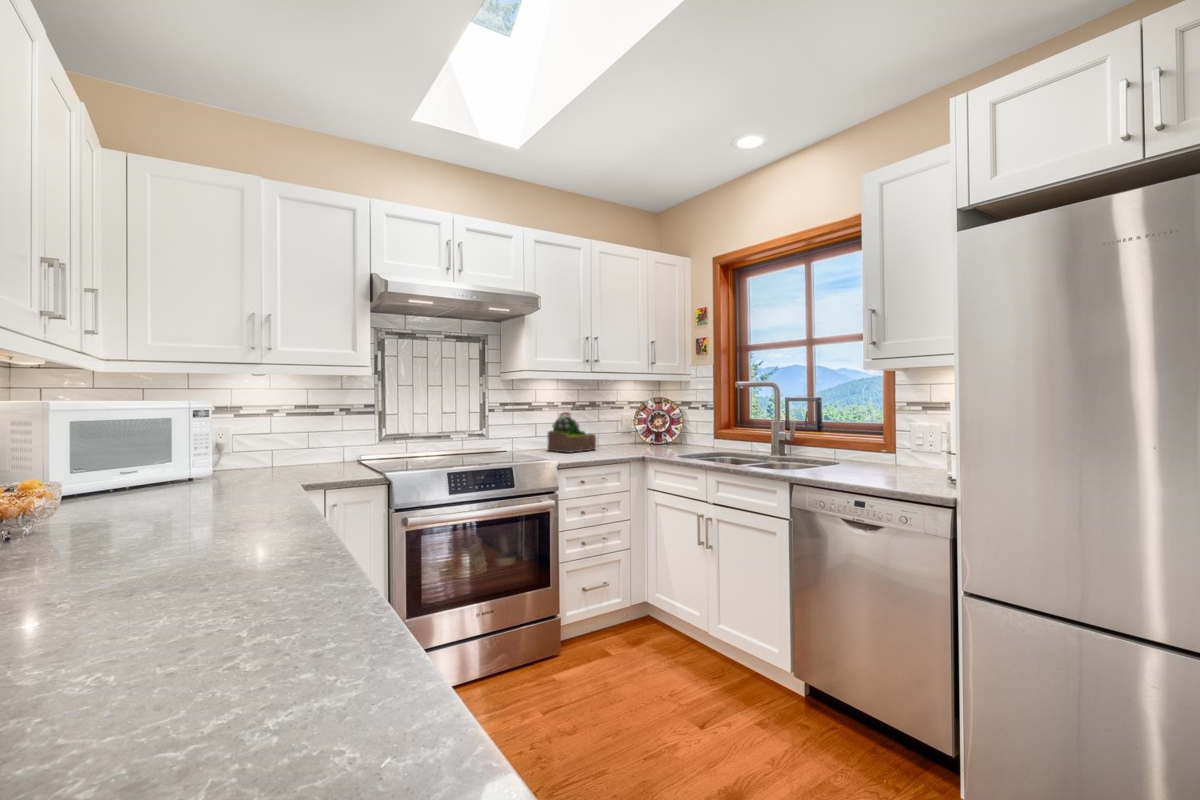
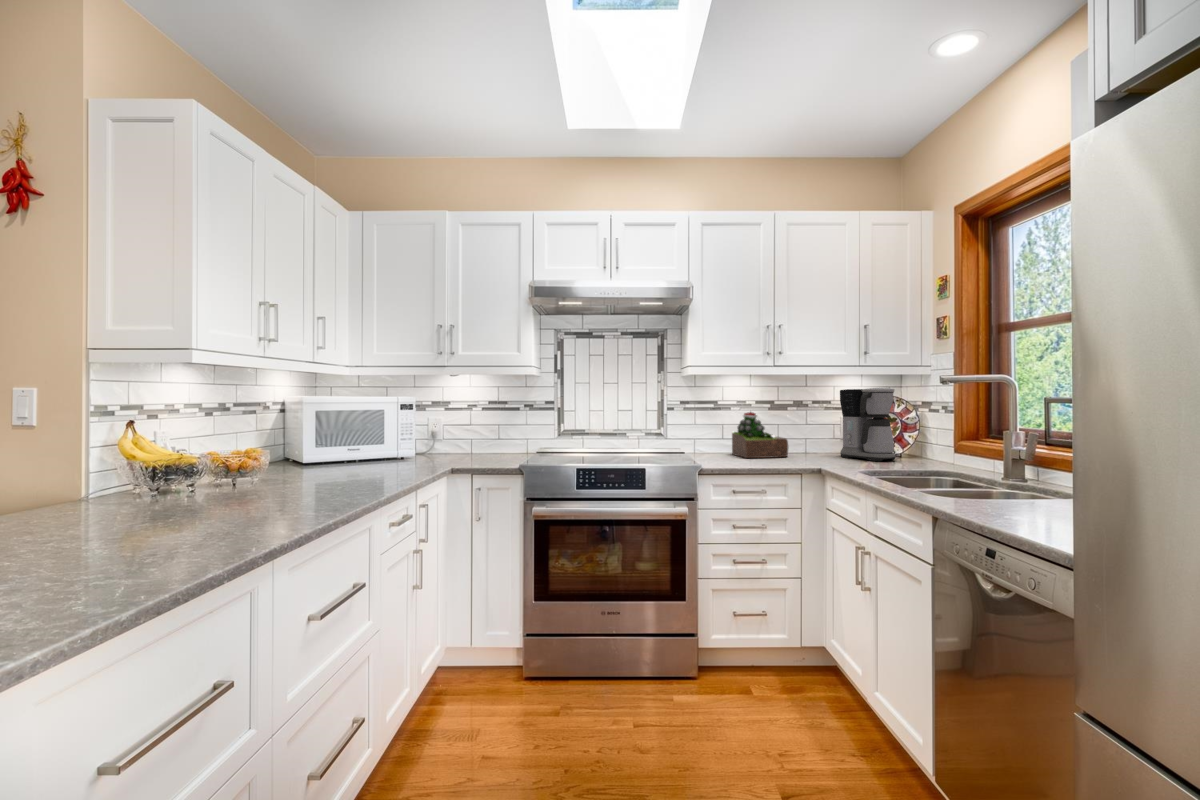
coffee maker: none [629,391,673,448] -> present [840,388,896,461]

